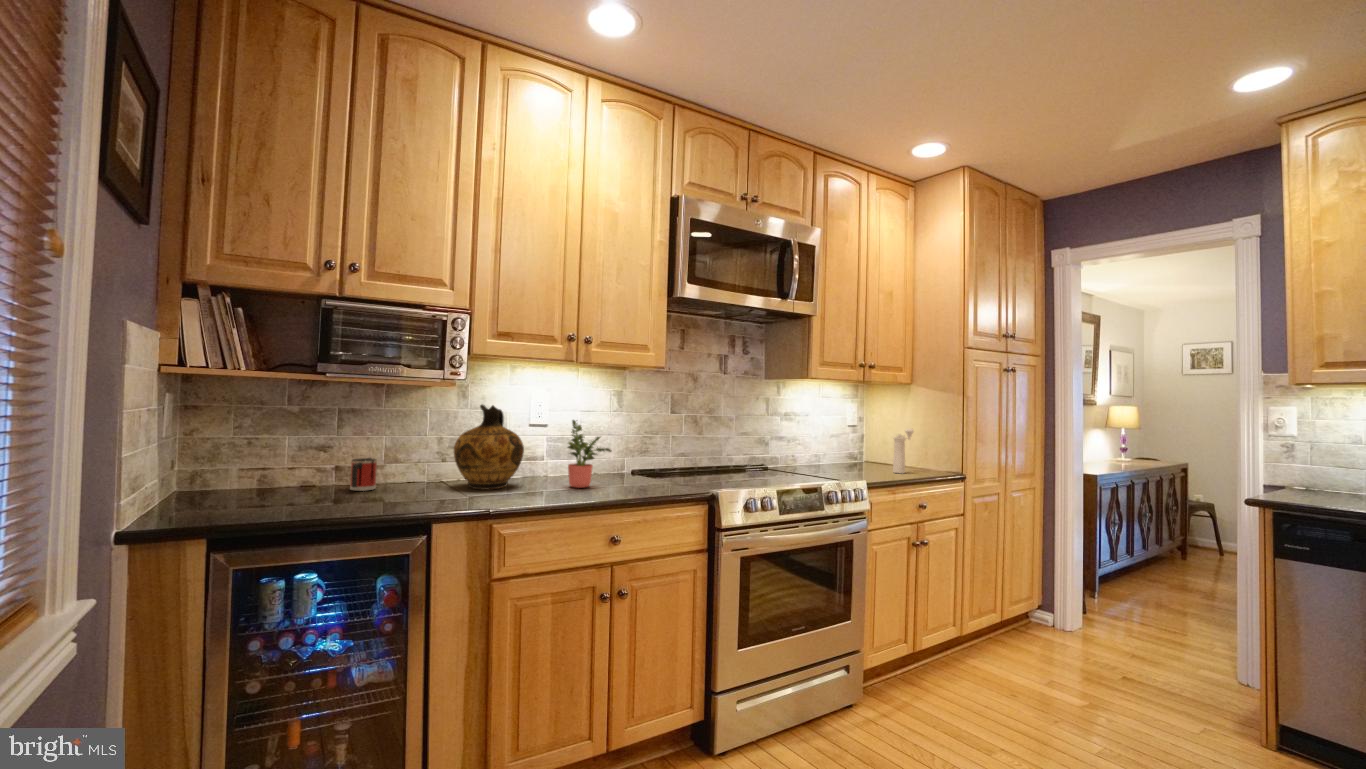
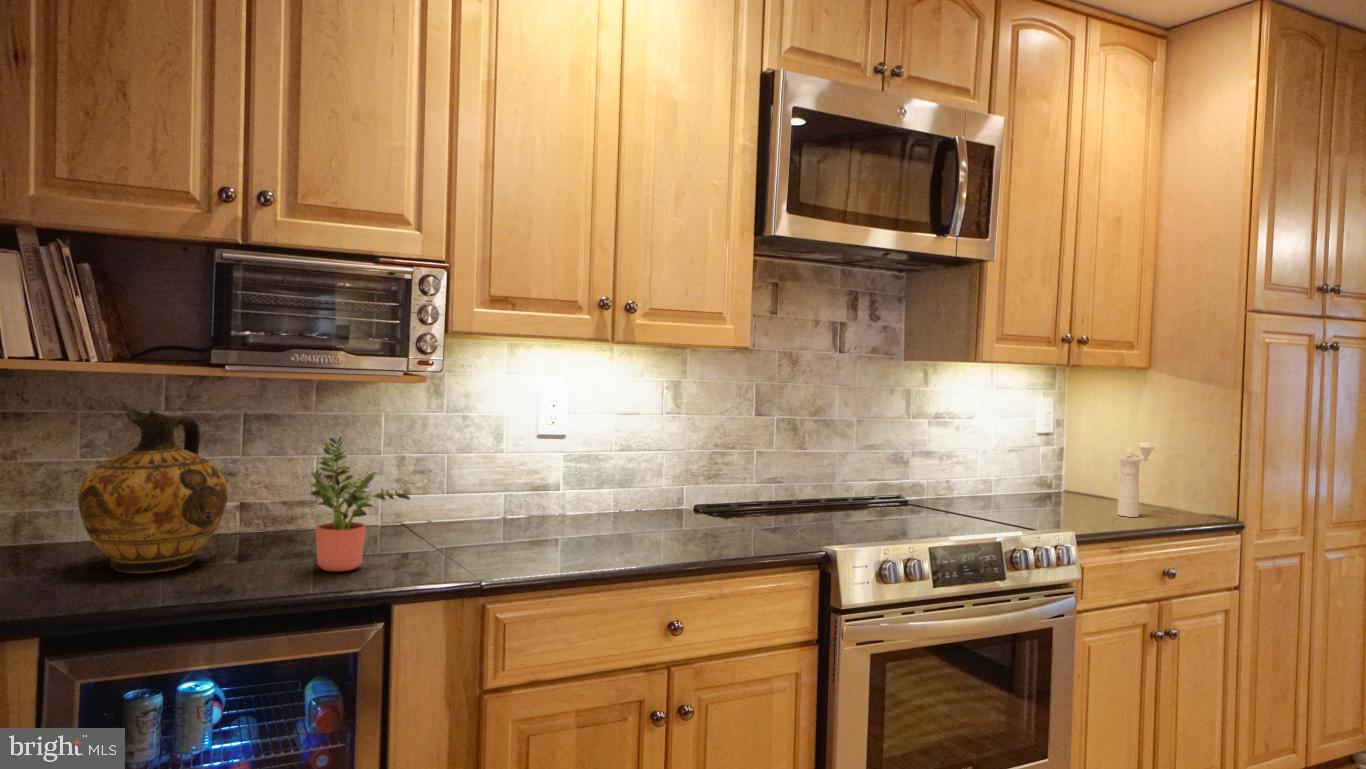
ceramic jug: present [454,405,524,489] -> present [78,409,228,573]
potted plant: present [568,420,611,488] -> present [310,437,410,571]
mug: present [350,458,377,491] -> none [265,490,305,543]

